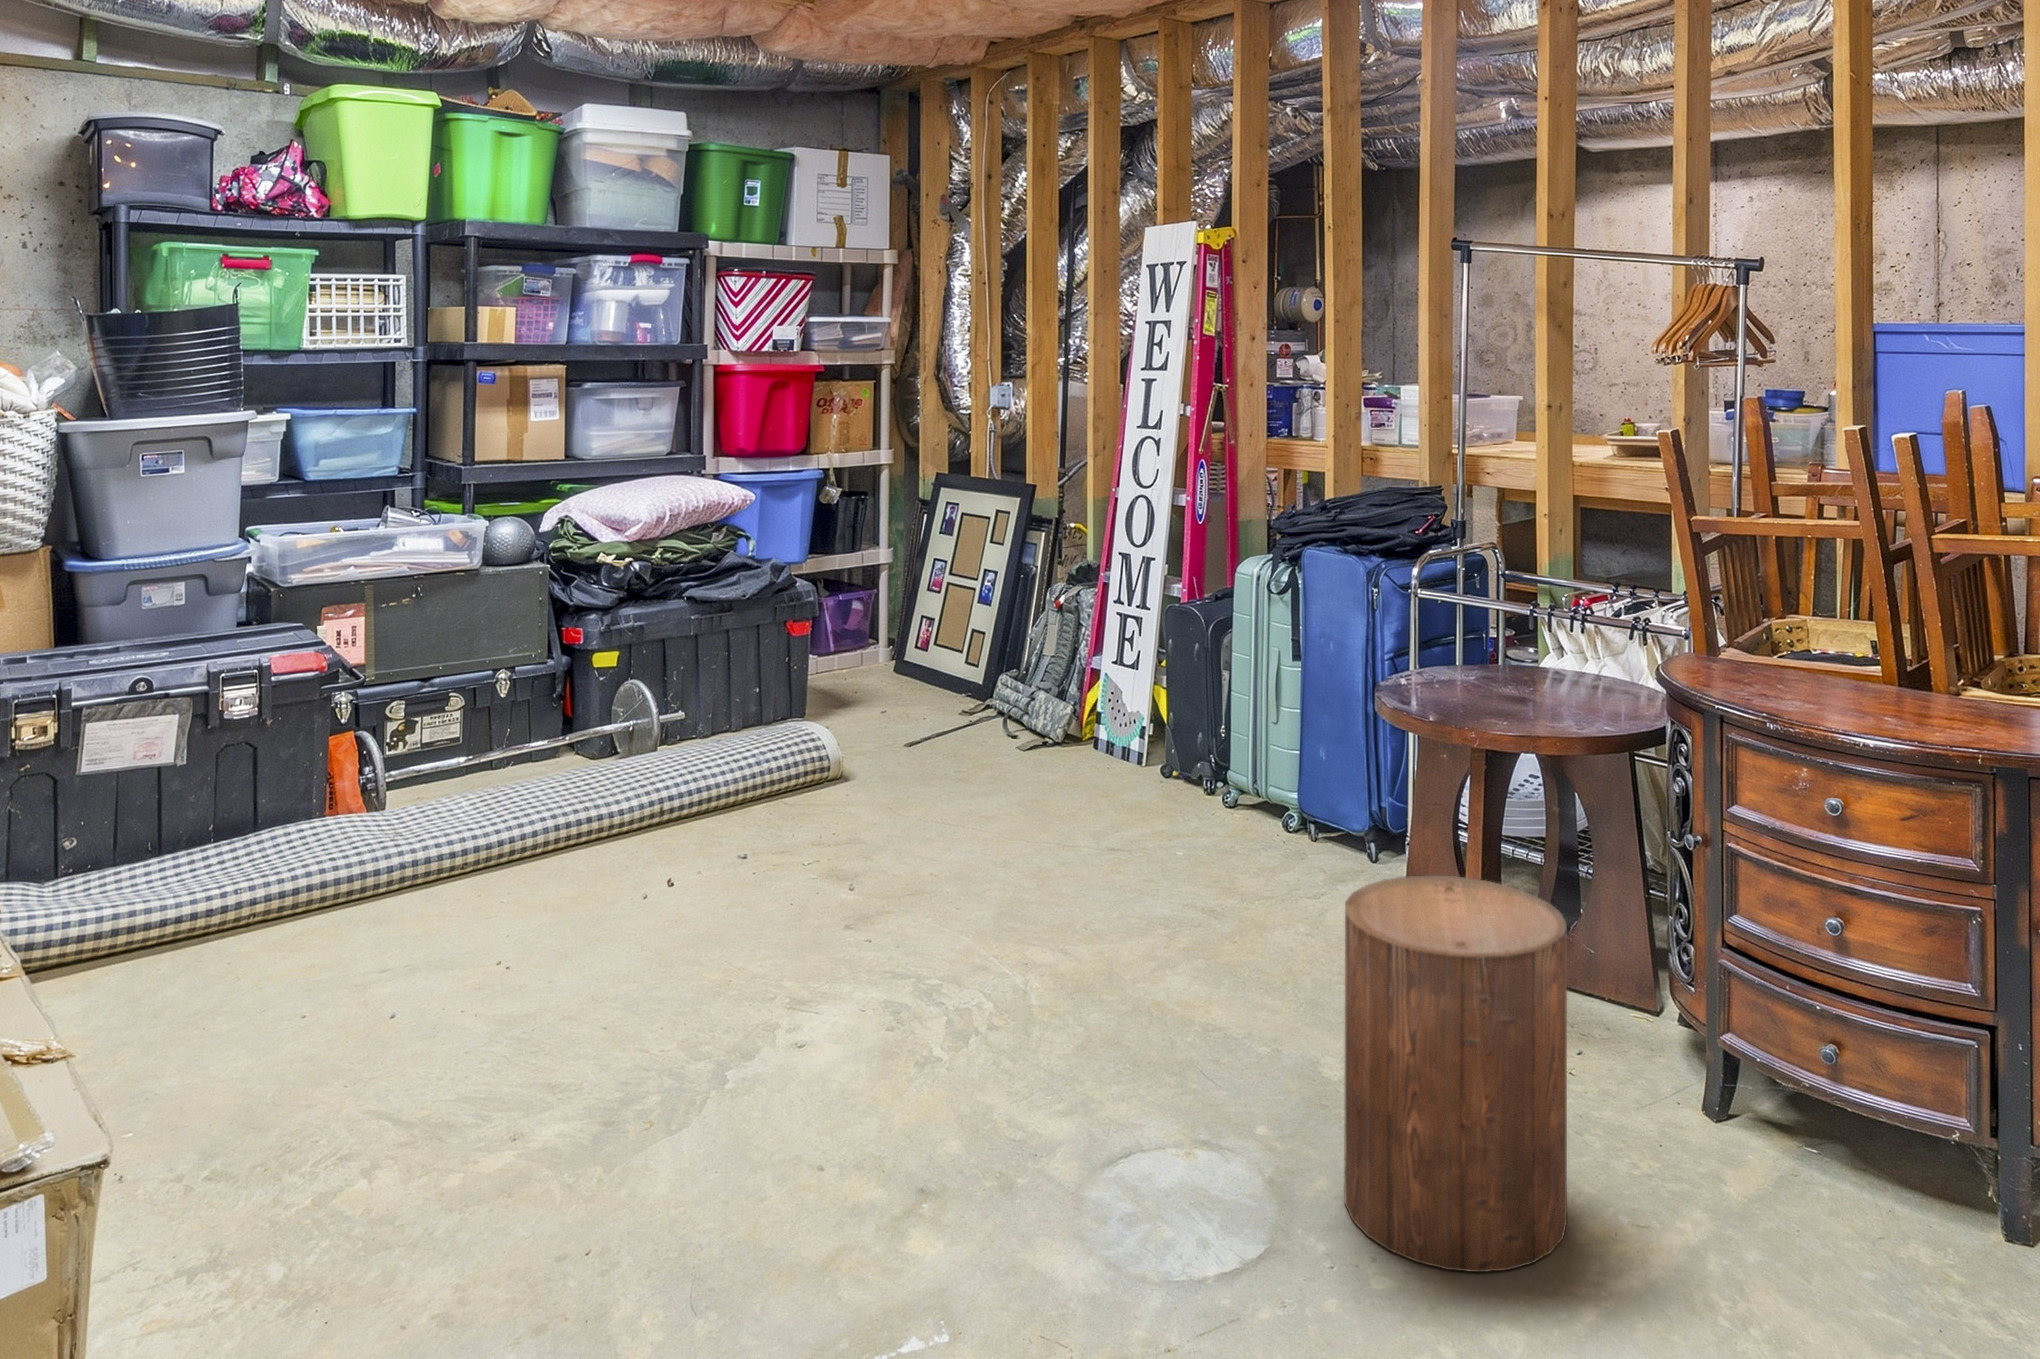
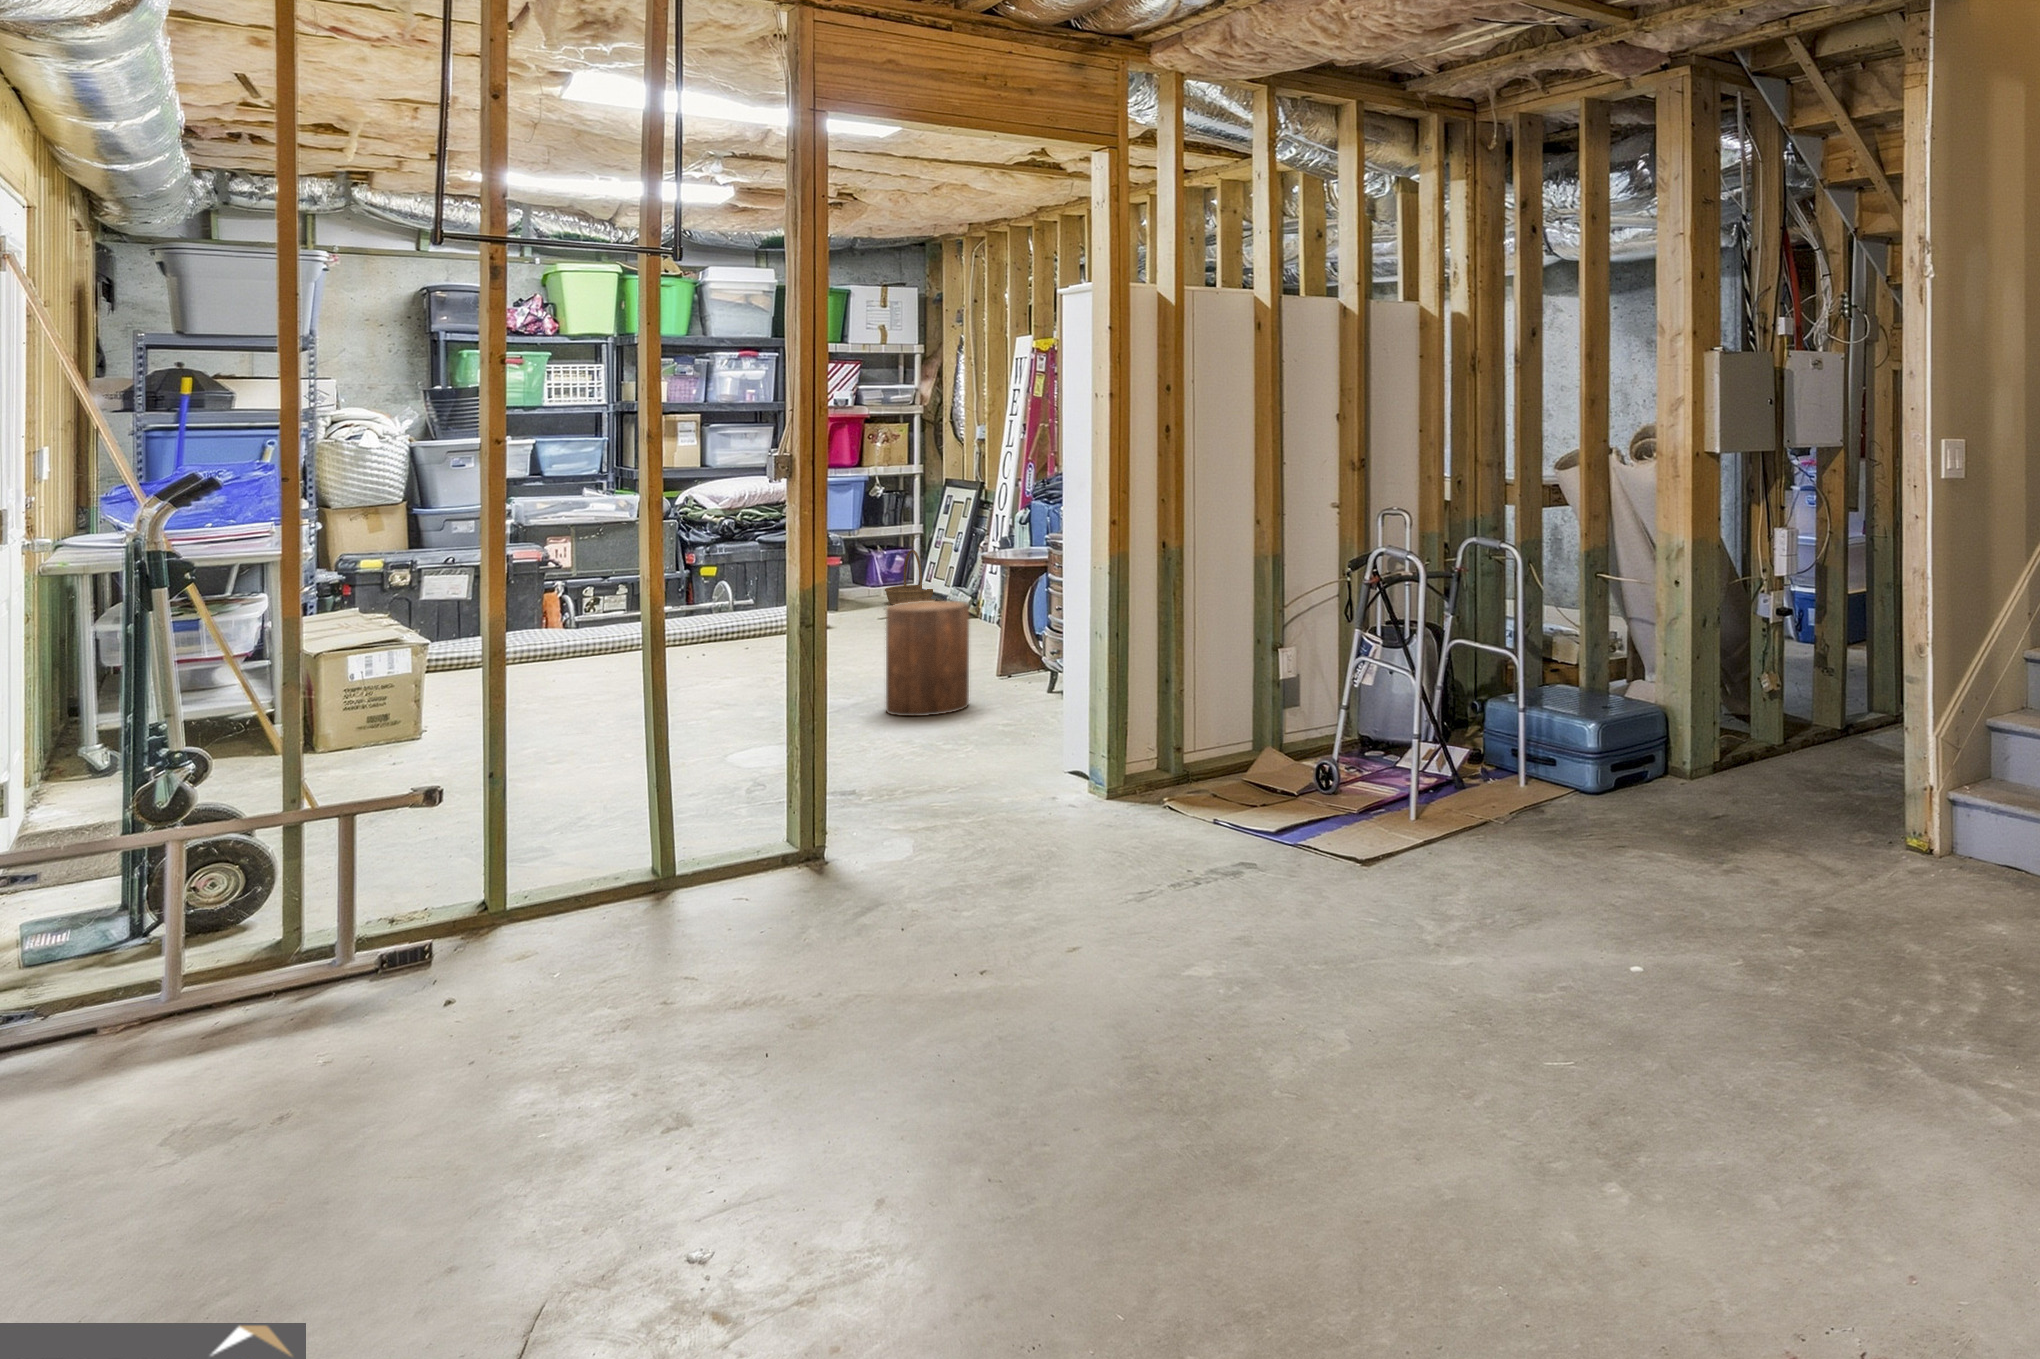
basket: none [872,603,963,705] -> present [885,550,935,604]

